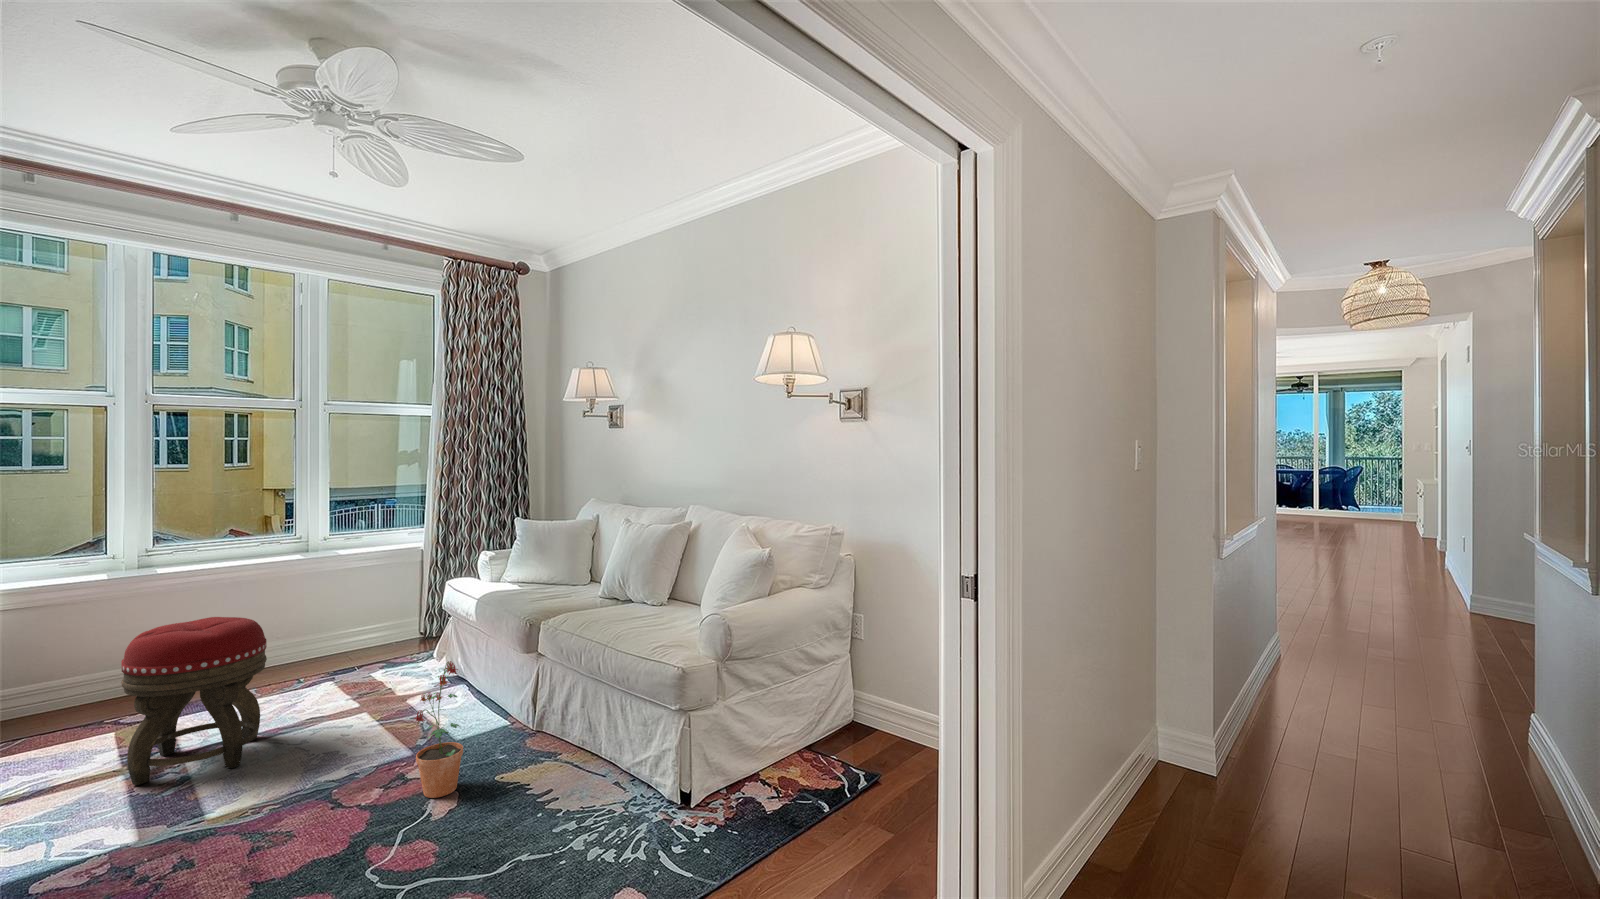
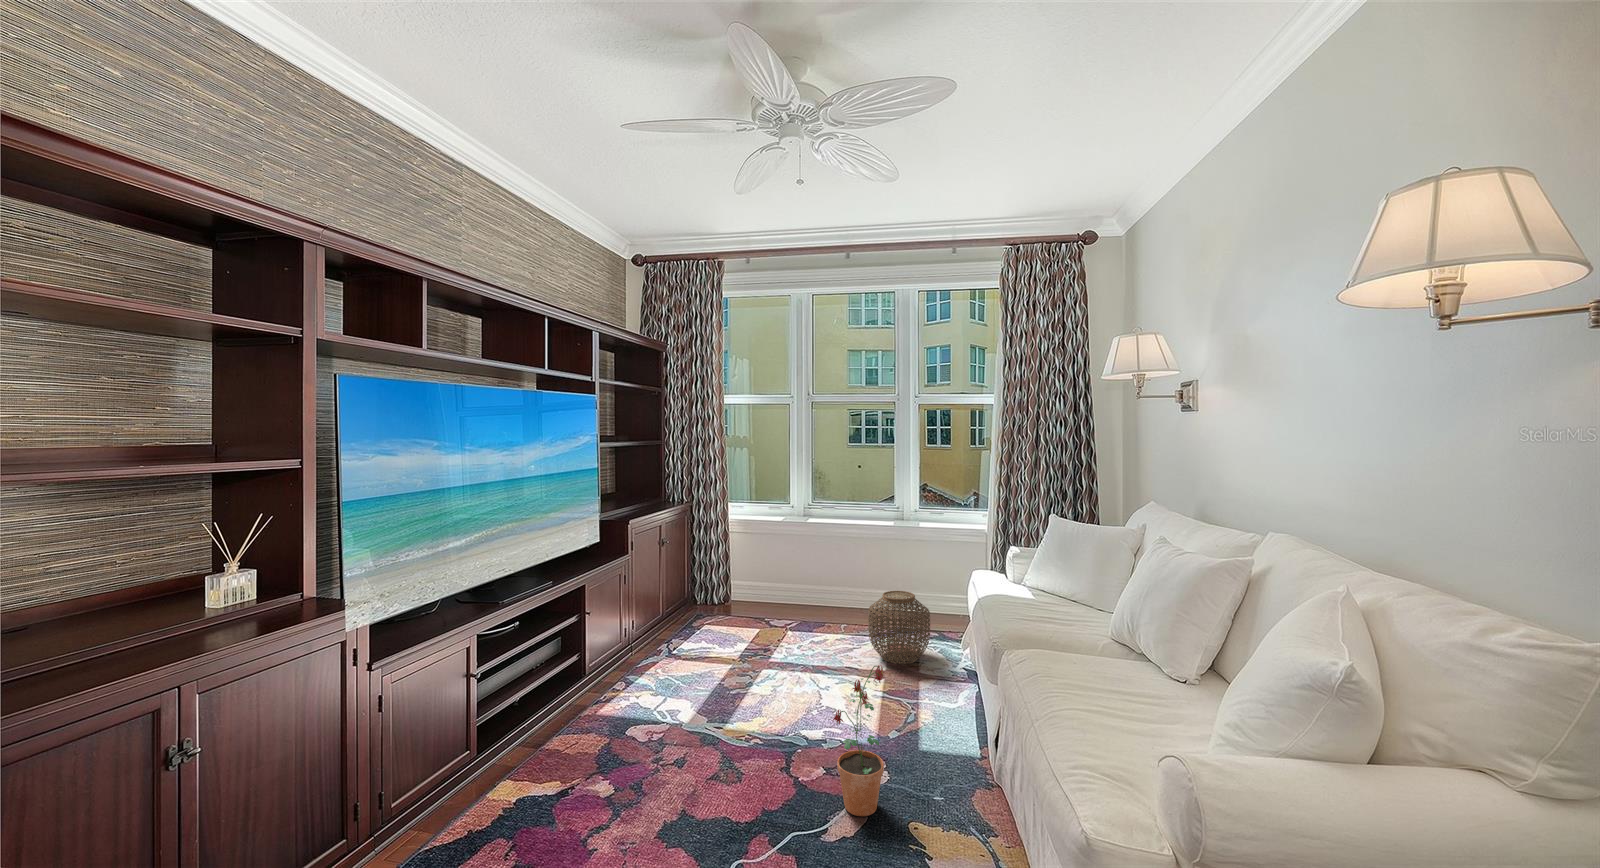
footstool: present [121,617,267,785] -> none [726,564,812,691]
woven basket: none [322,621,401,701] -> present [868,591,930,664]

